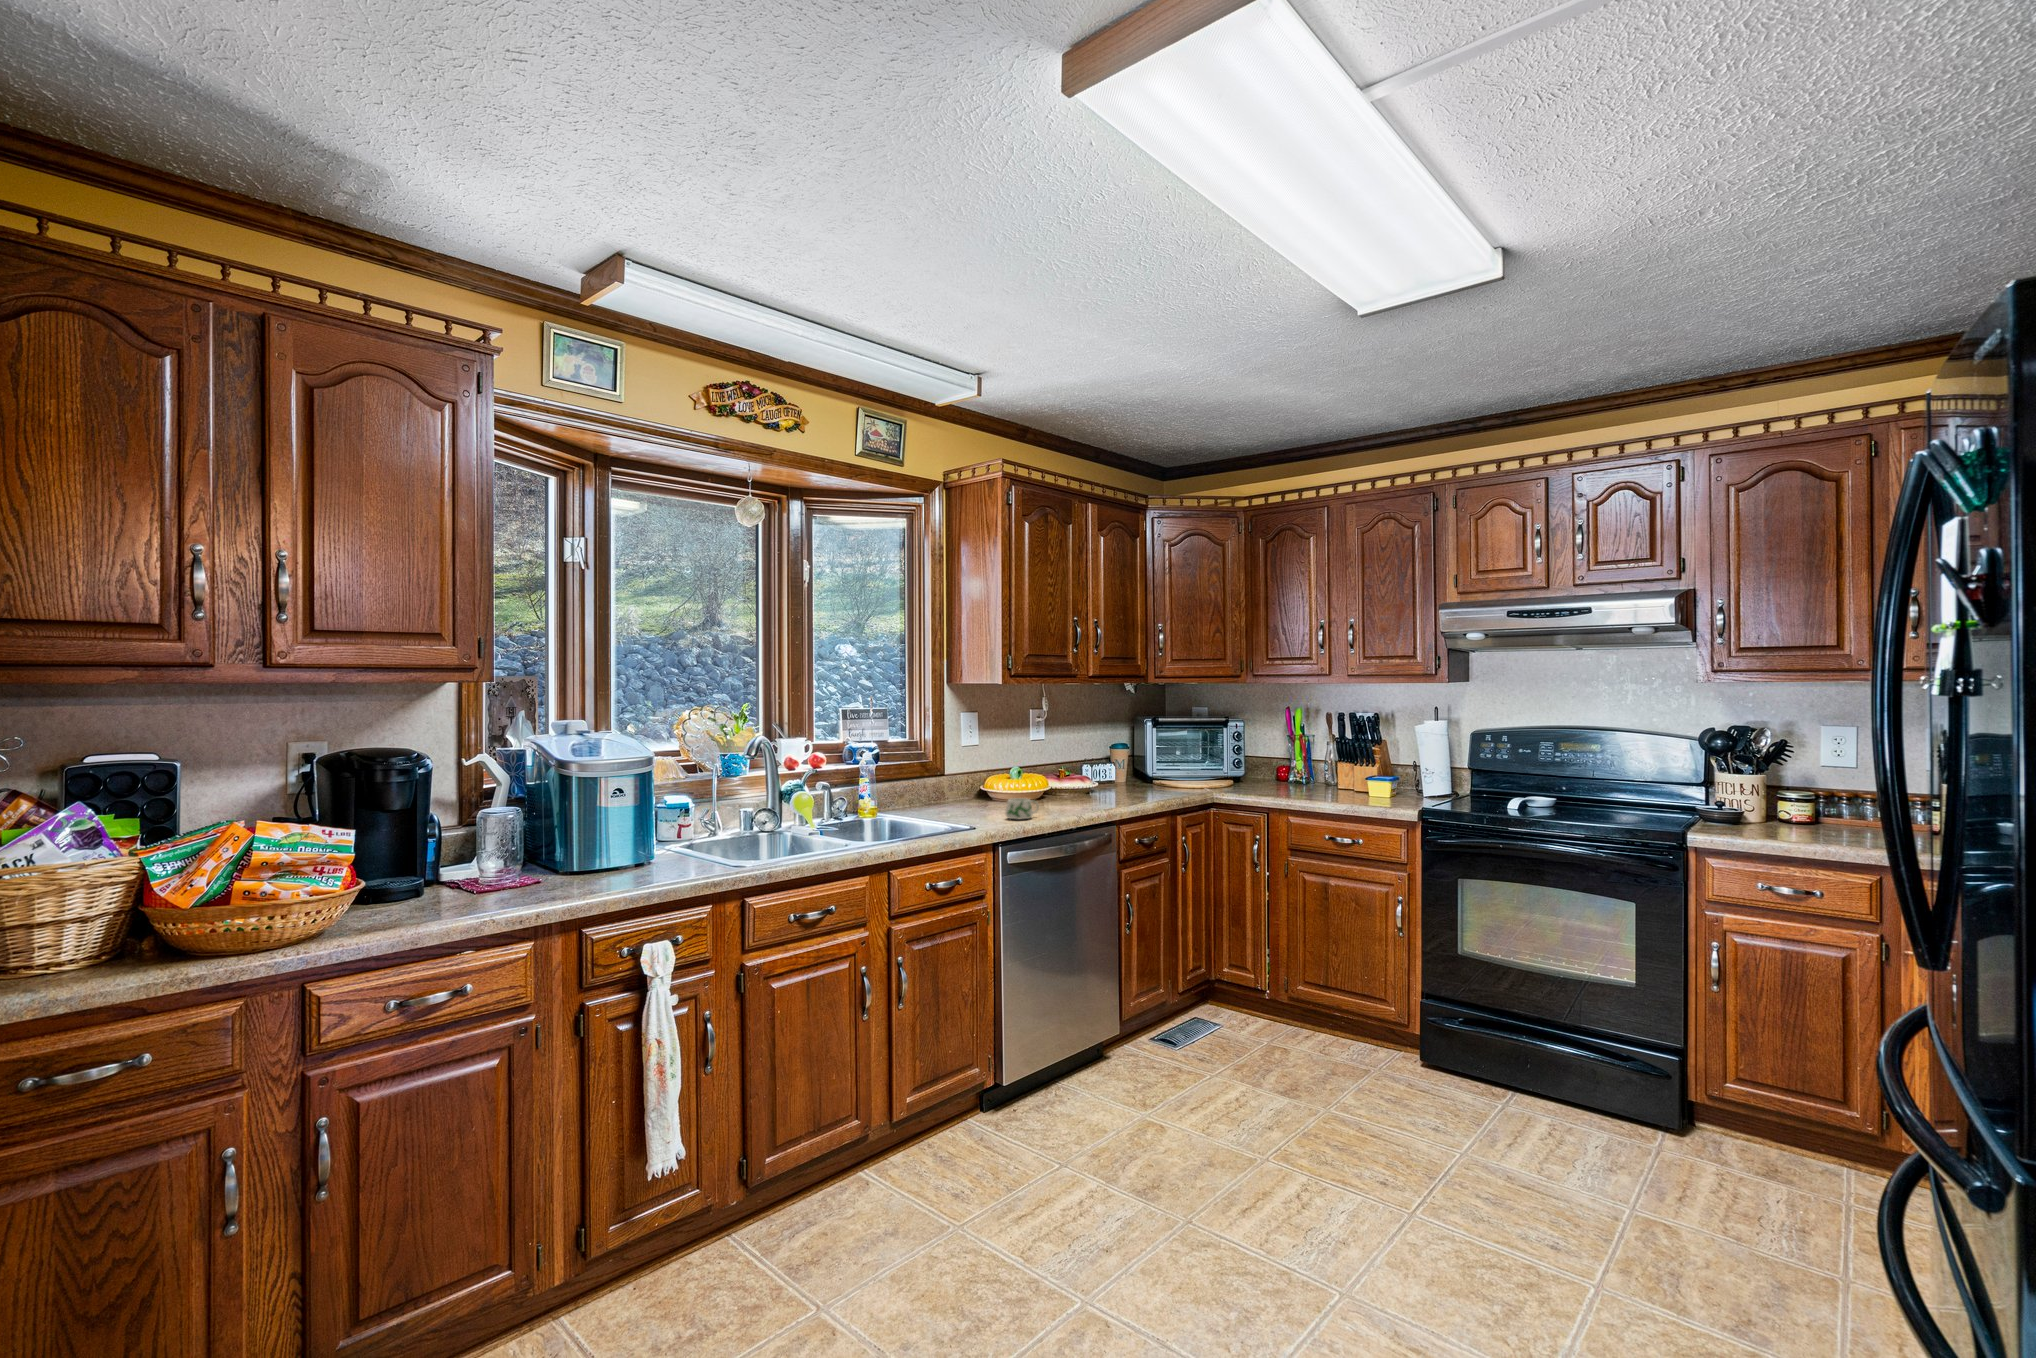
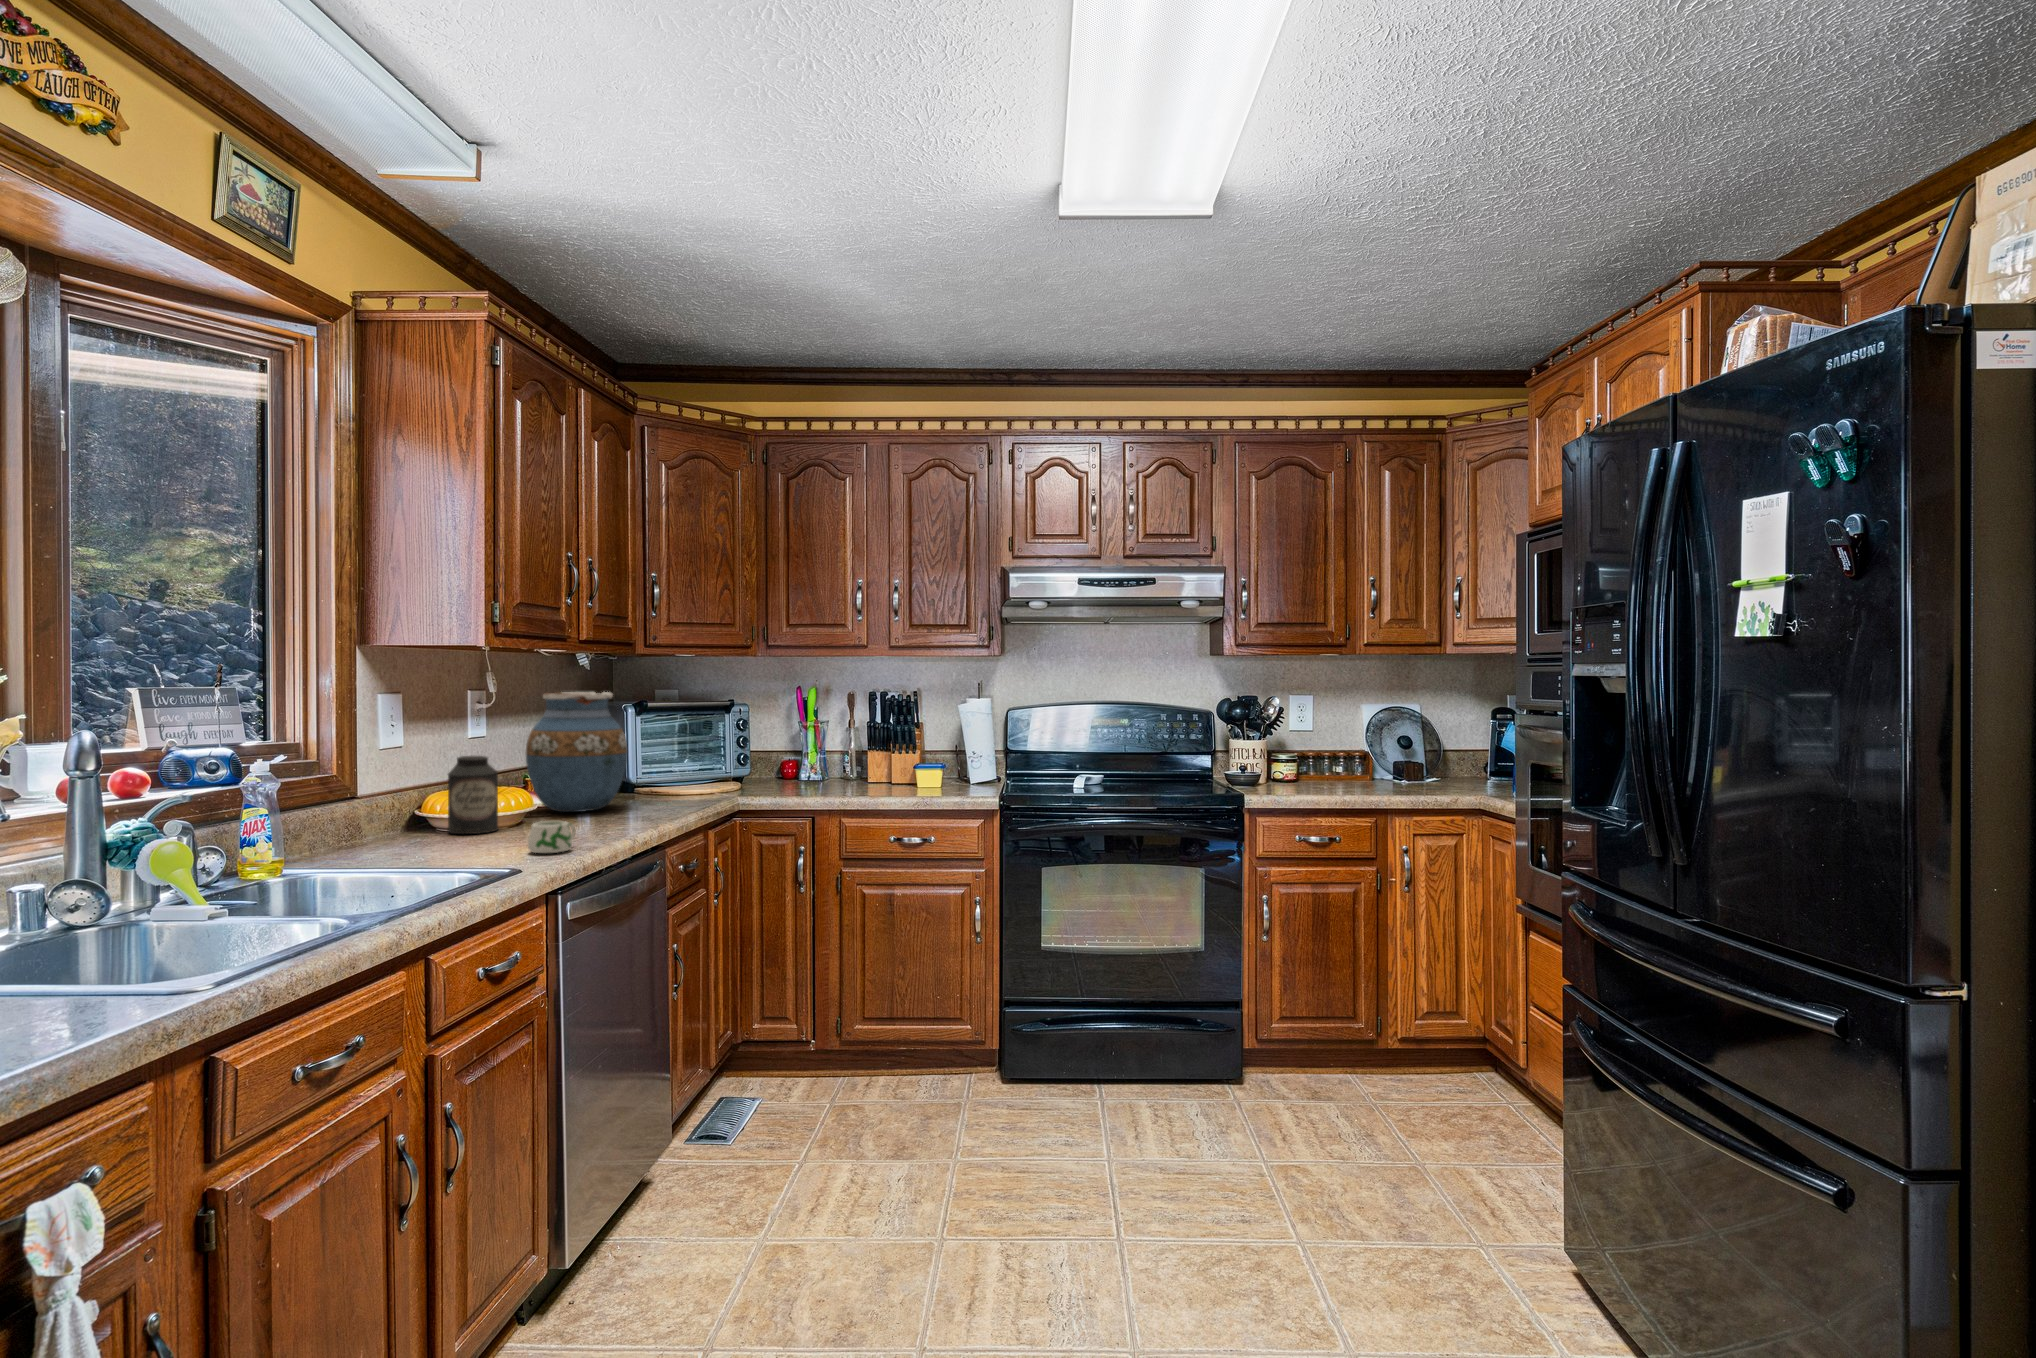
vase: none [1052,711,1118,795] -> present [526,692,628,812]
canister: none [990,753,1020,804] -> present [448,756,498,834]

